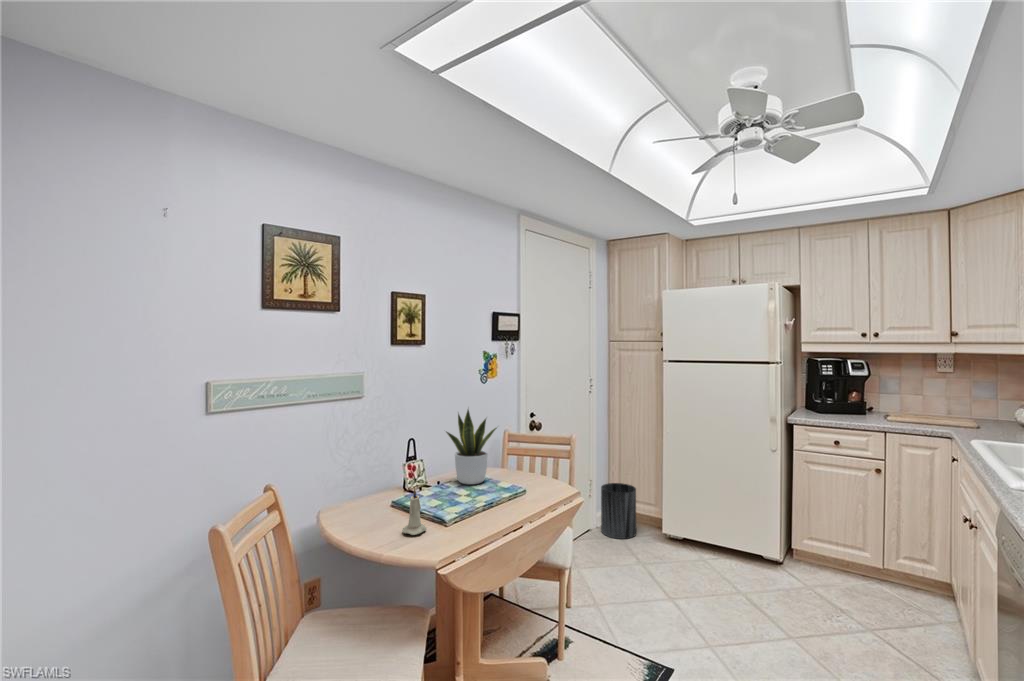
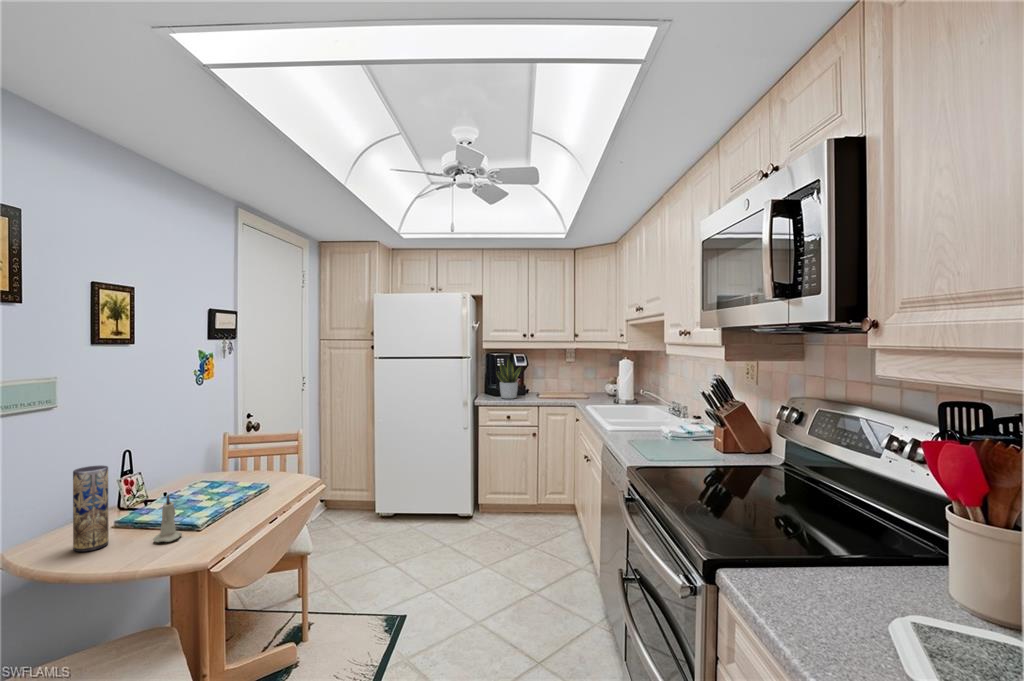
potted plant: present [446,410,497,484] -> present [496,359,521,399]
vase: none [349,452,374,529] -> present [73,465,108,552]
trash can: present [601,483,636,539] -> none [315,477,350,531]

